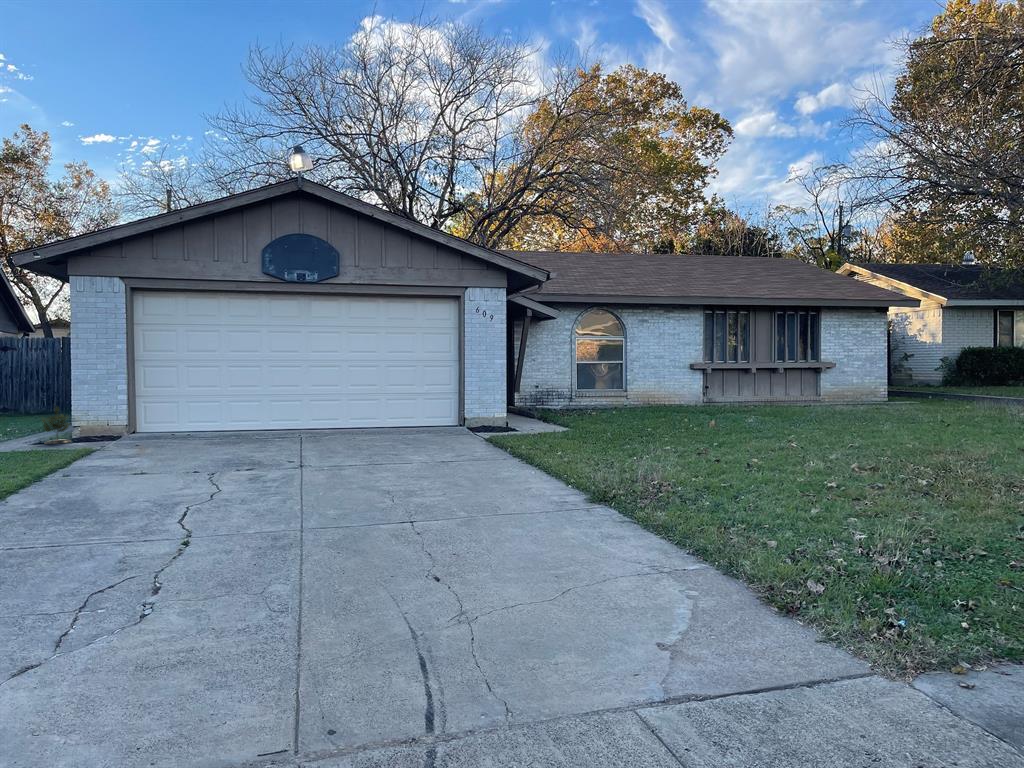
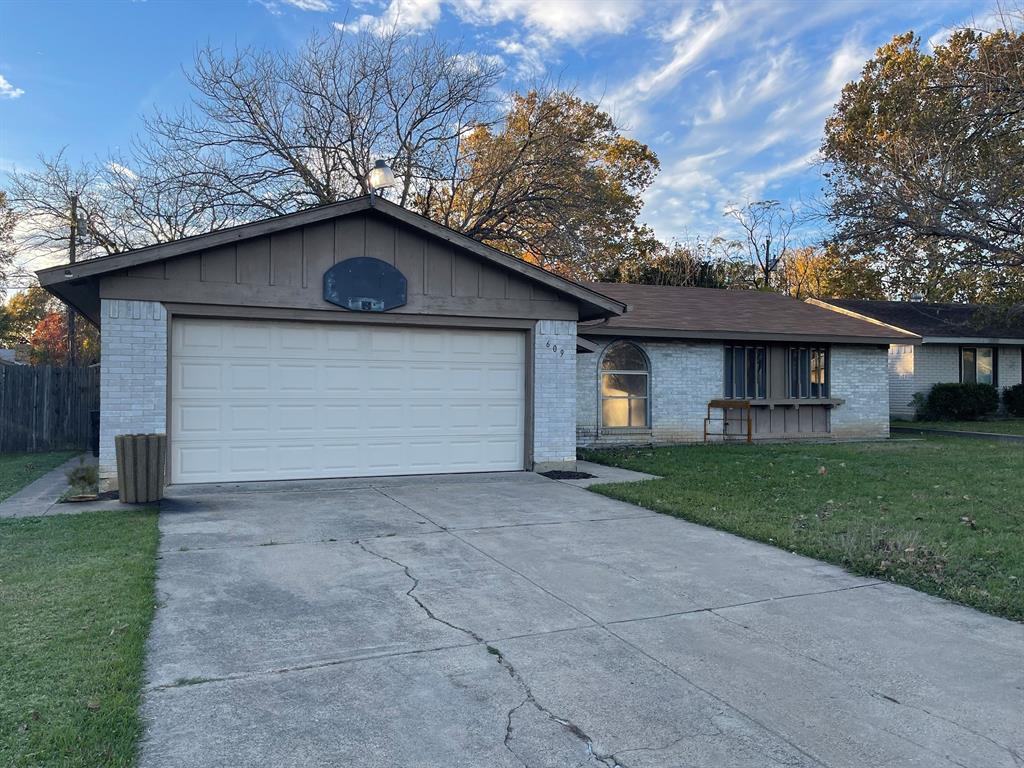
bench: none [679,363,727,405] -> present [704,400,752,444]
trash can: none [74,389,121,446] -> present [115,433,167,503]

